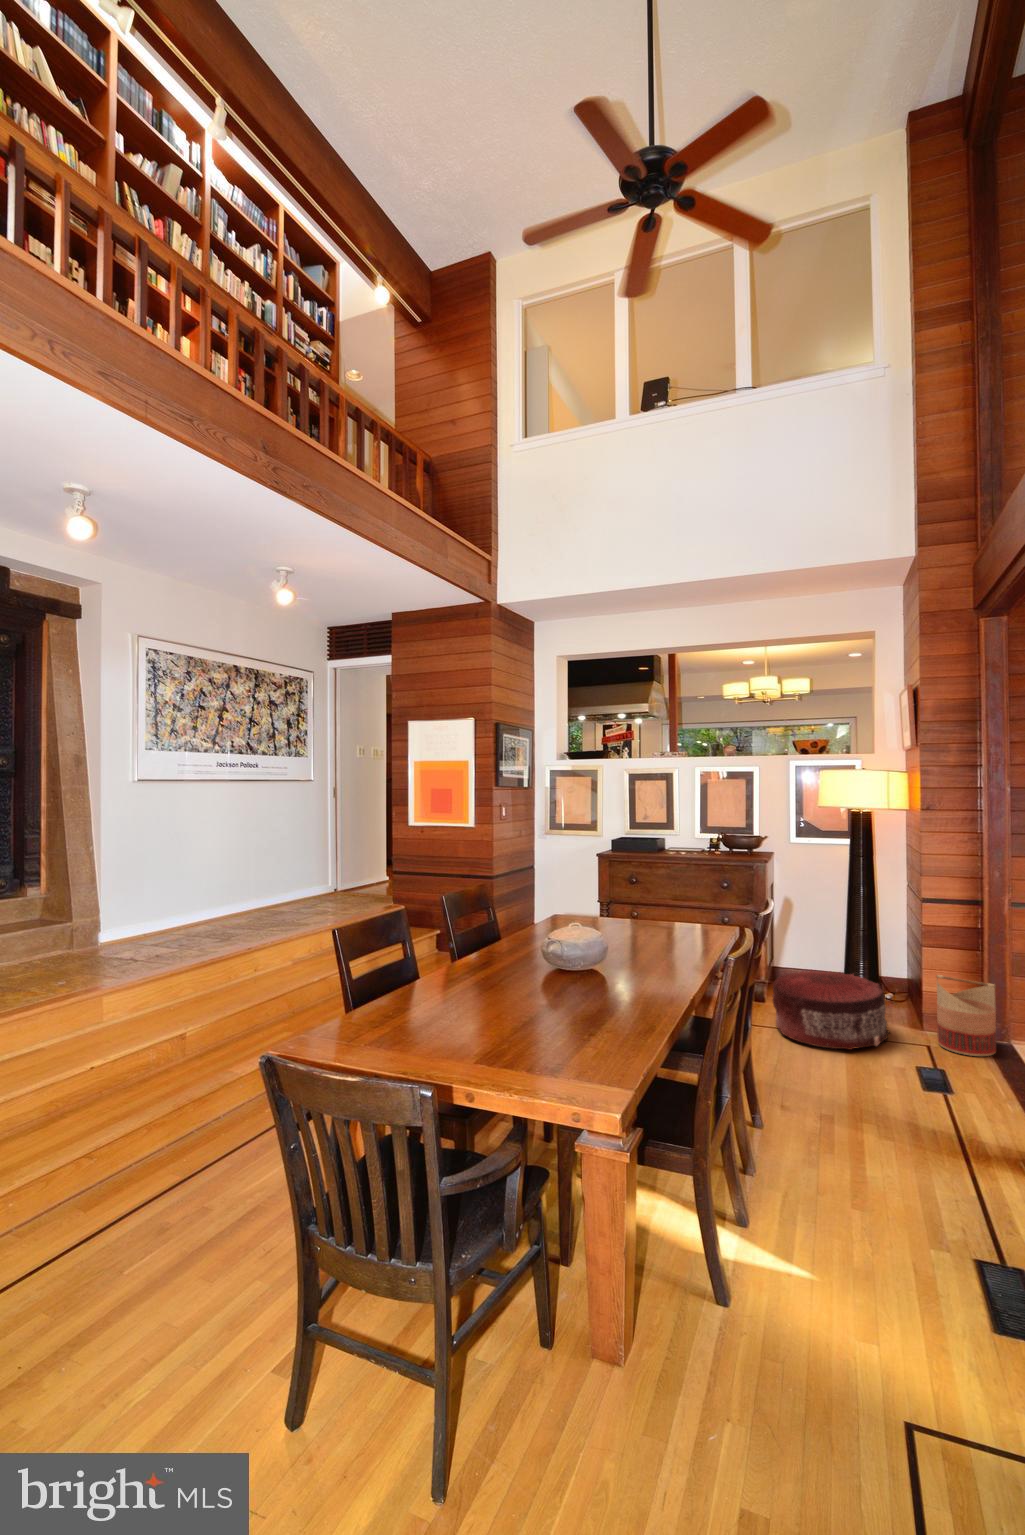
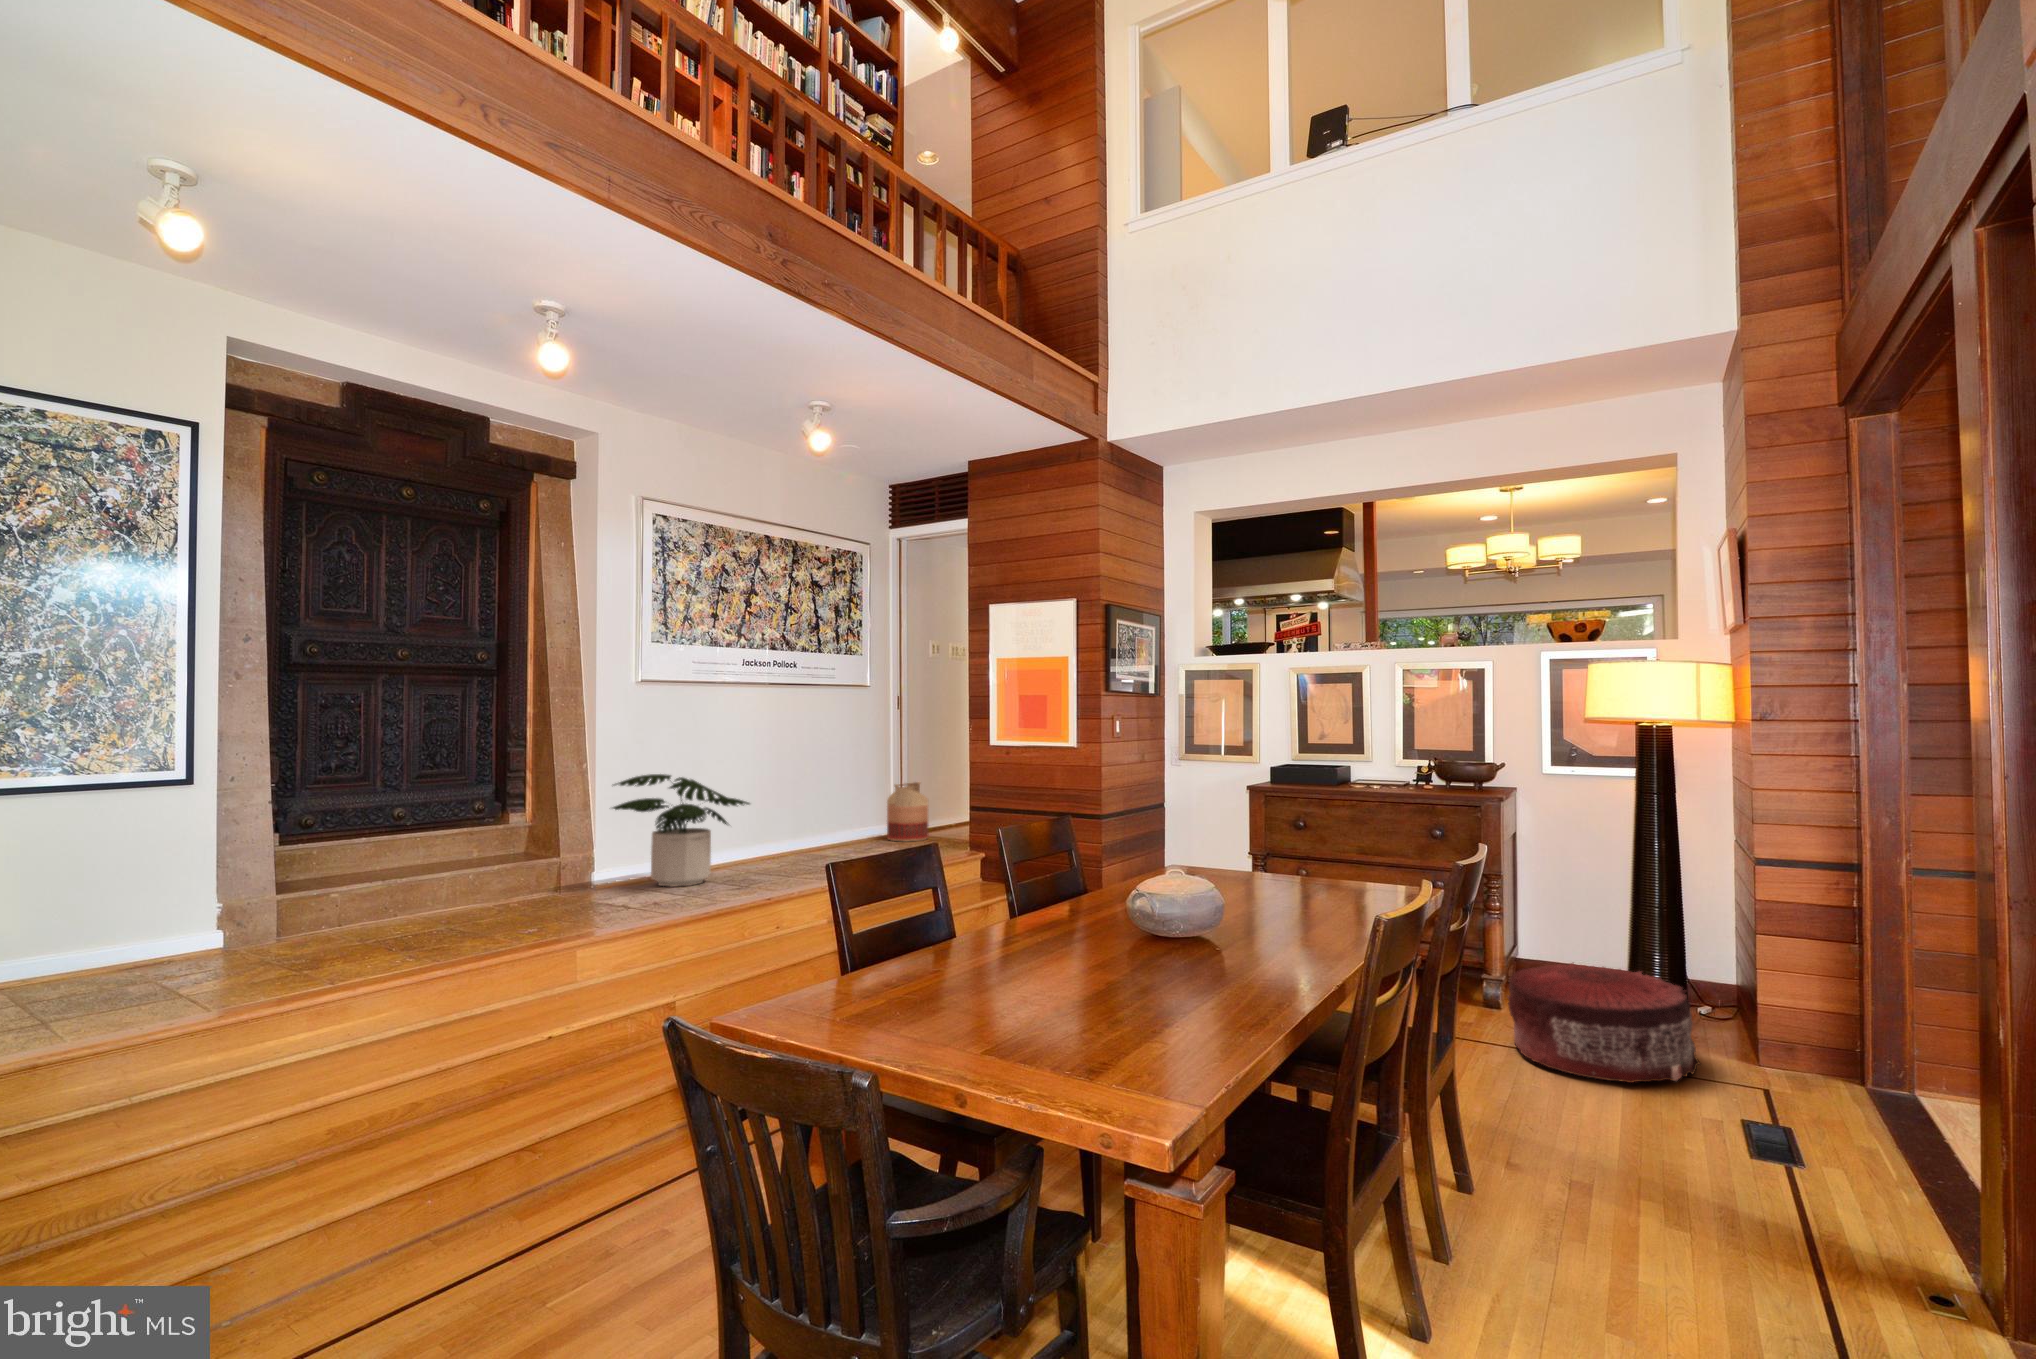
potted plant: none [114,856,228,943] -> present [613,774,750,887]
basket: present [936,975,996,1056] -> present [887,782,928,841]

